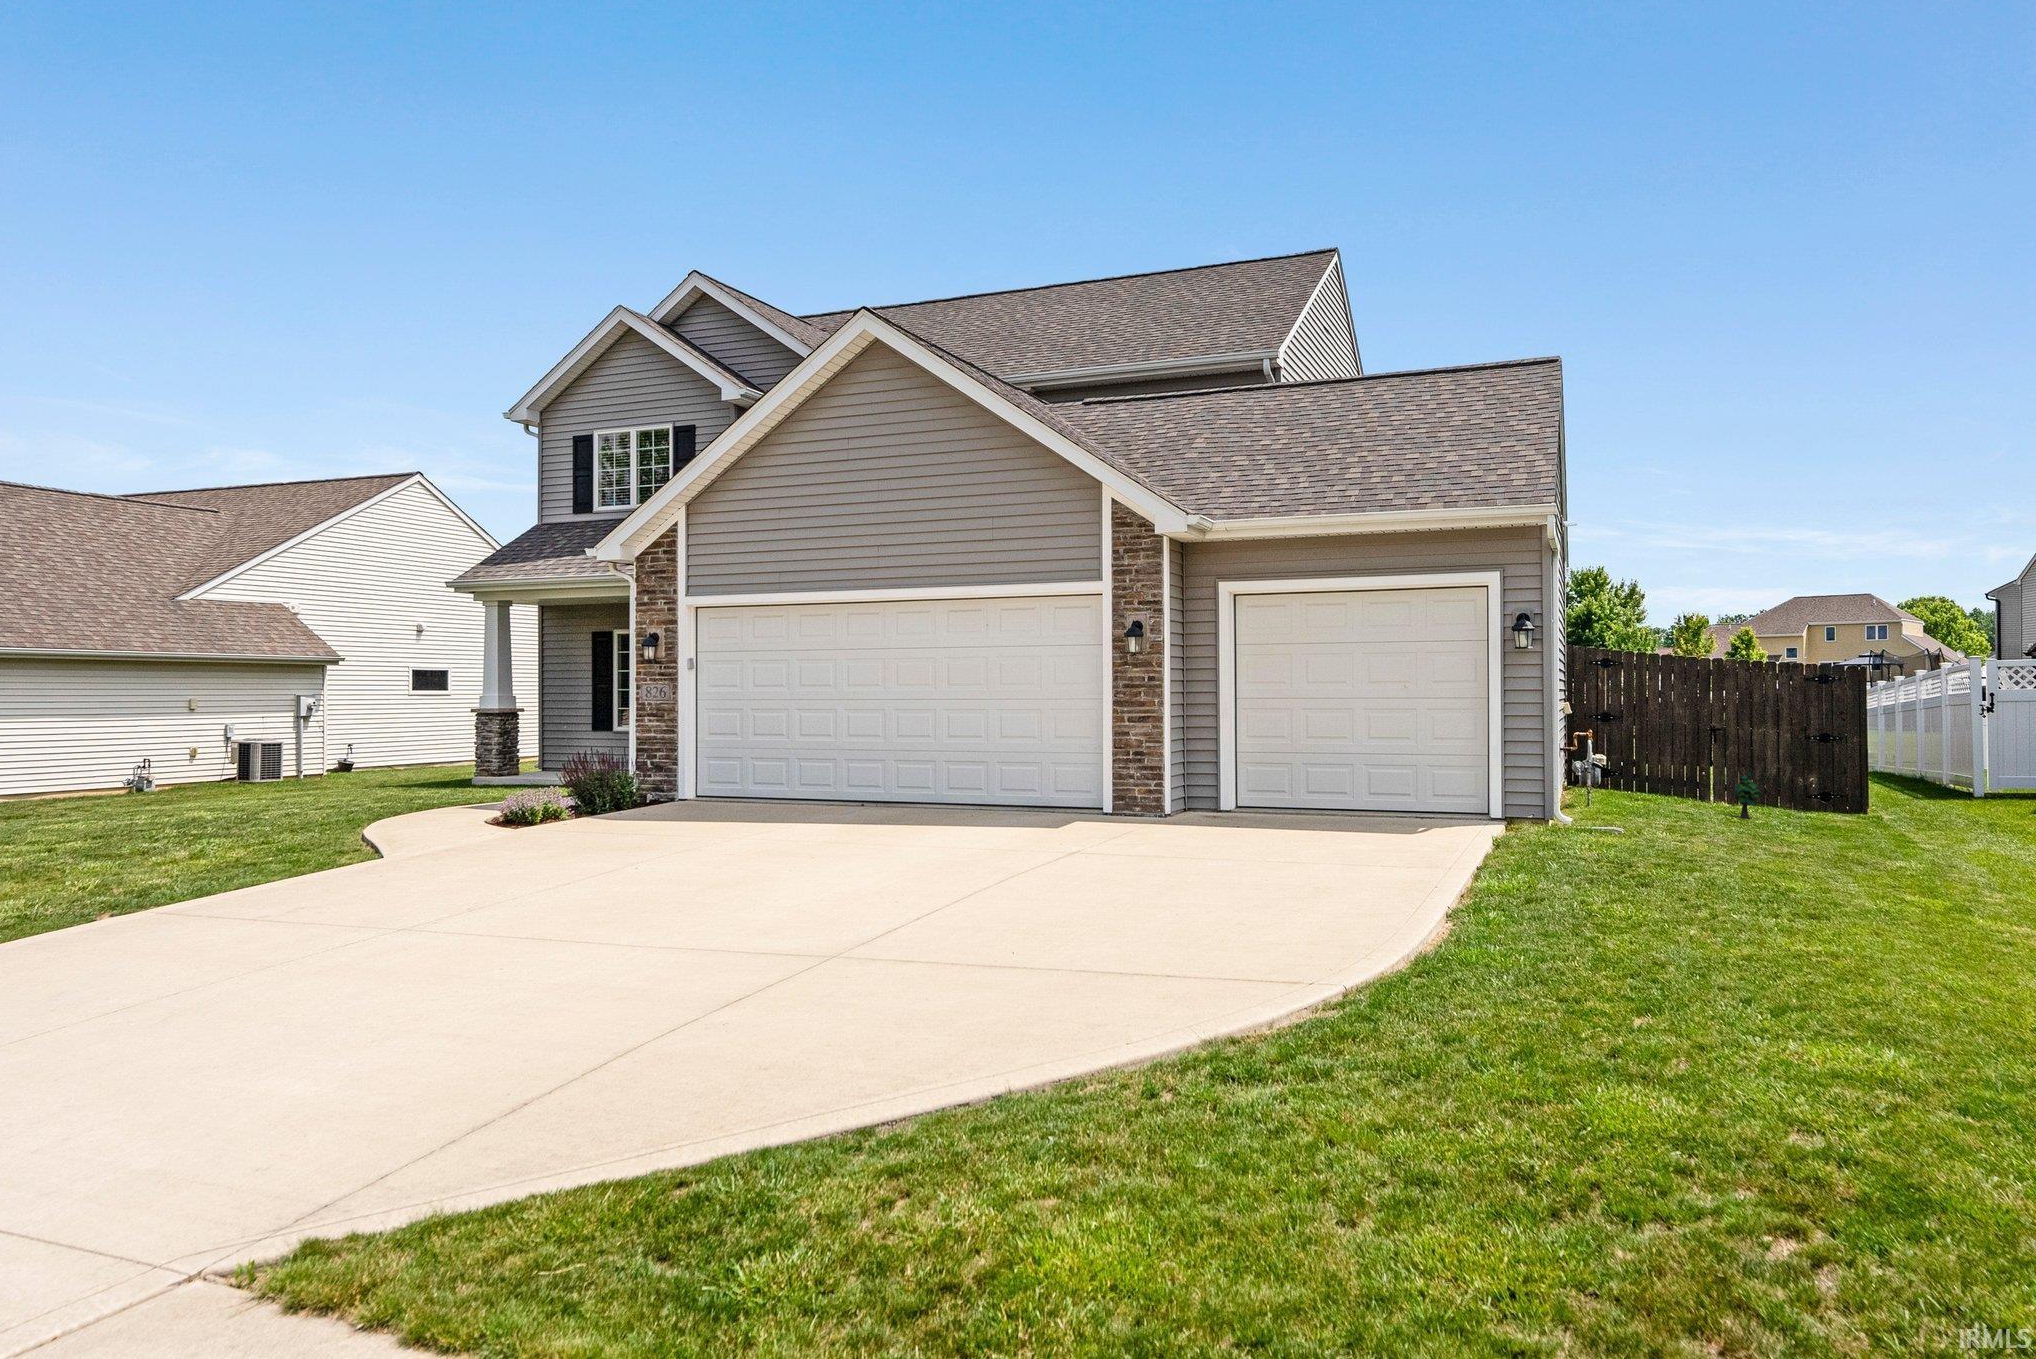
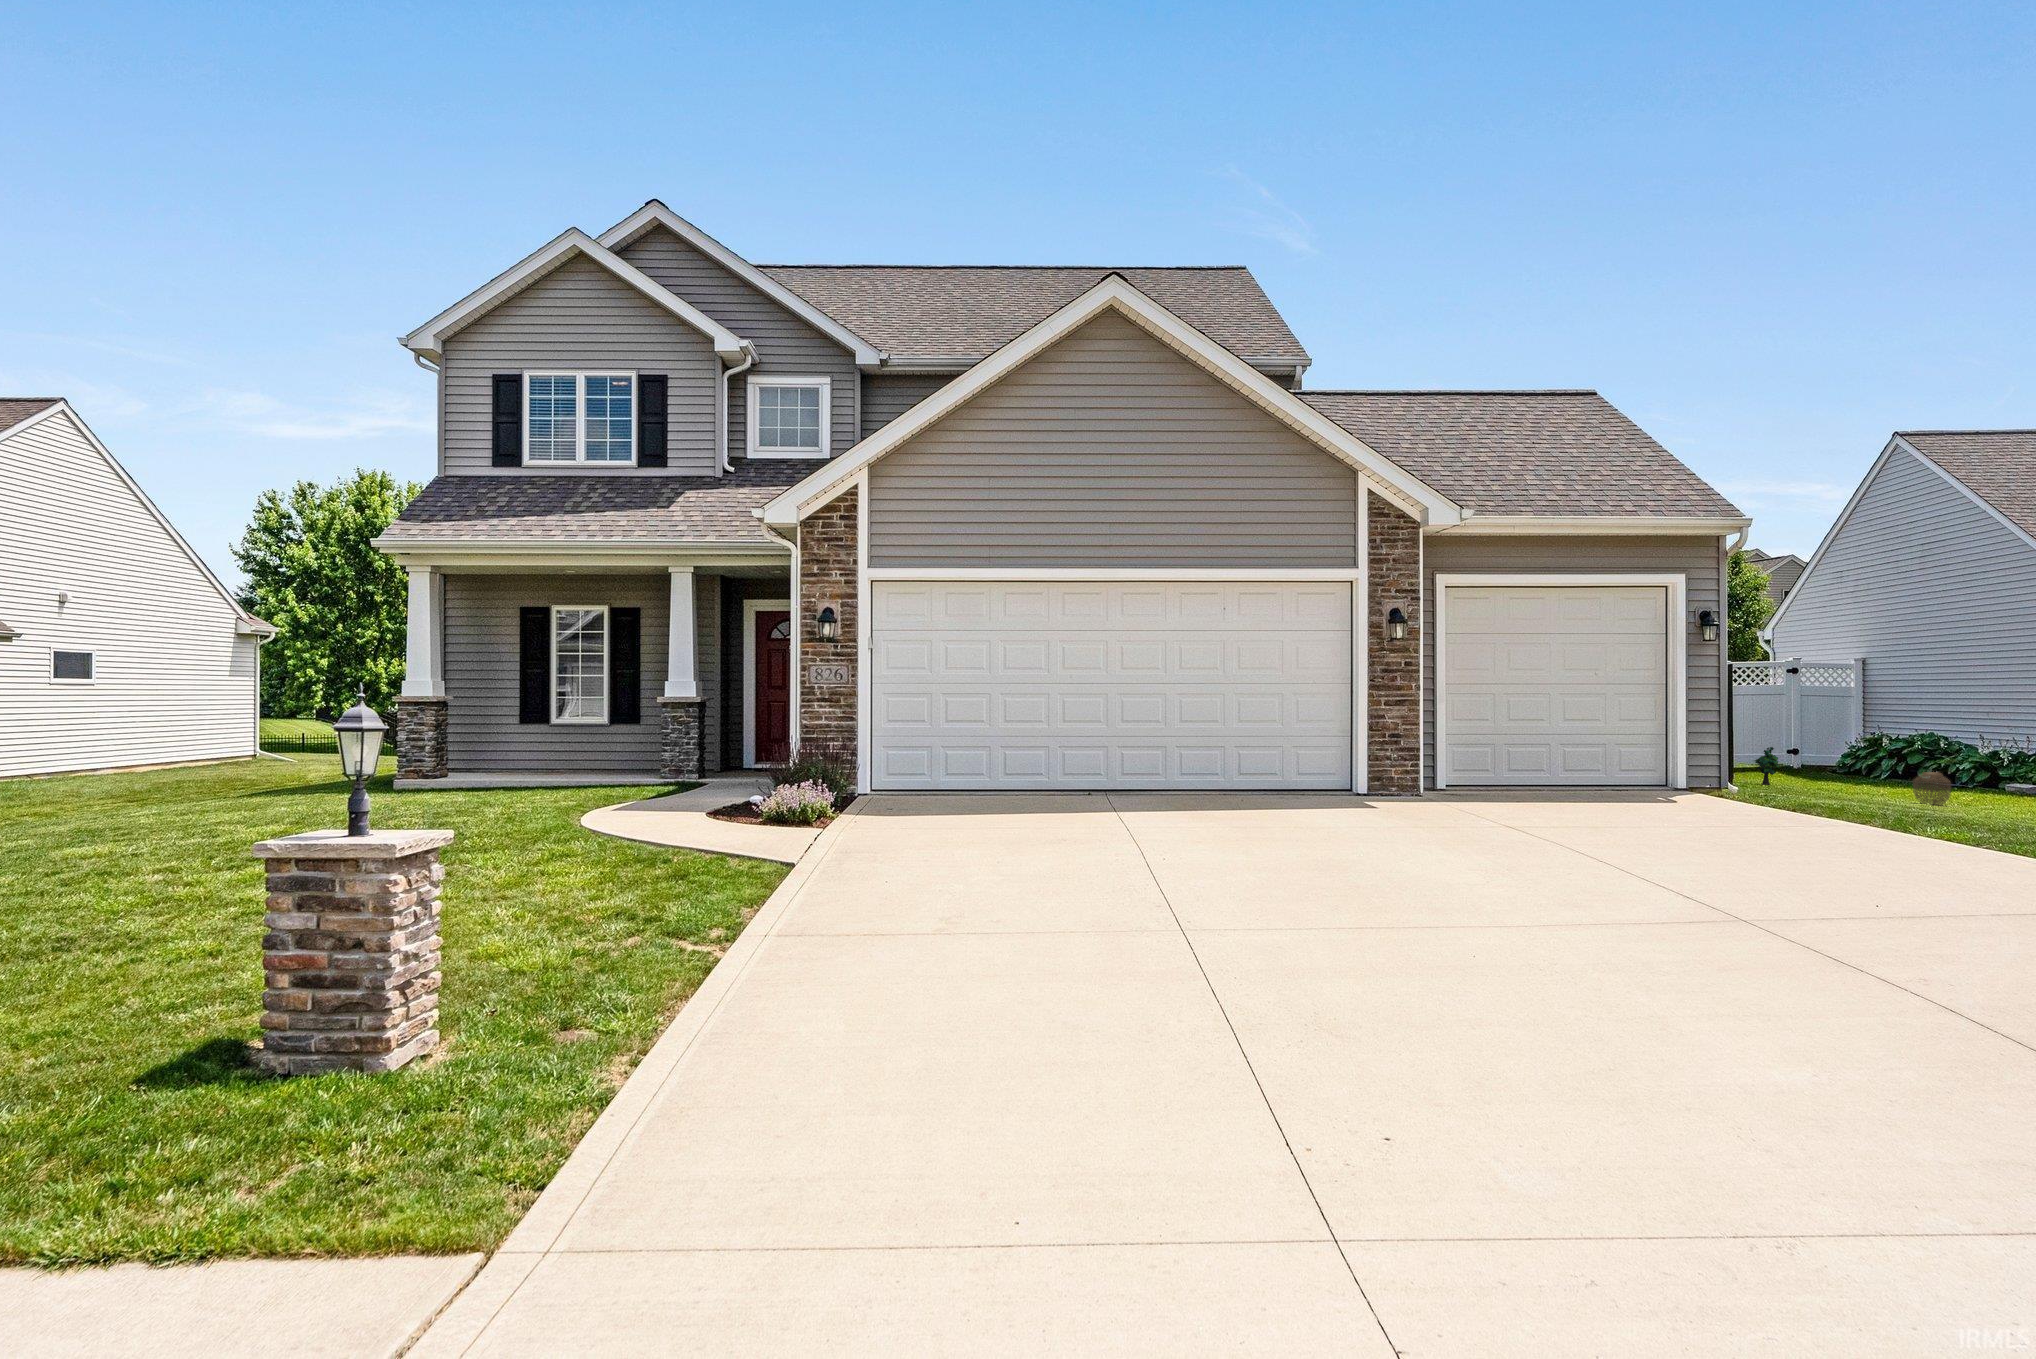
woven basket: none [1794,811,1840,855] -> present [1913,772,1951,805]

